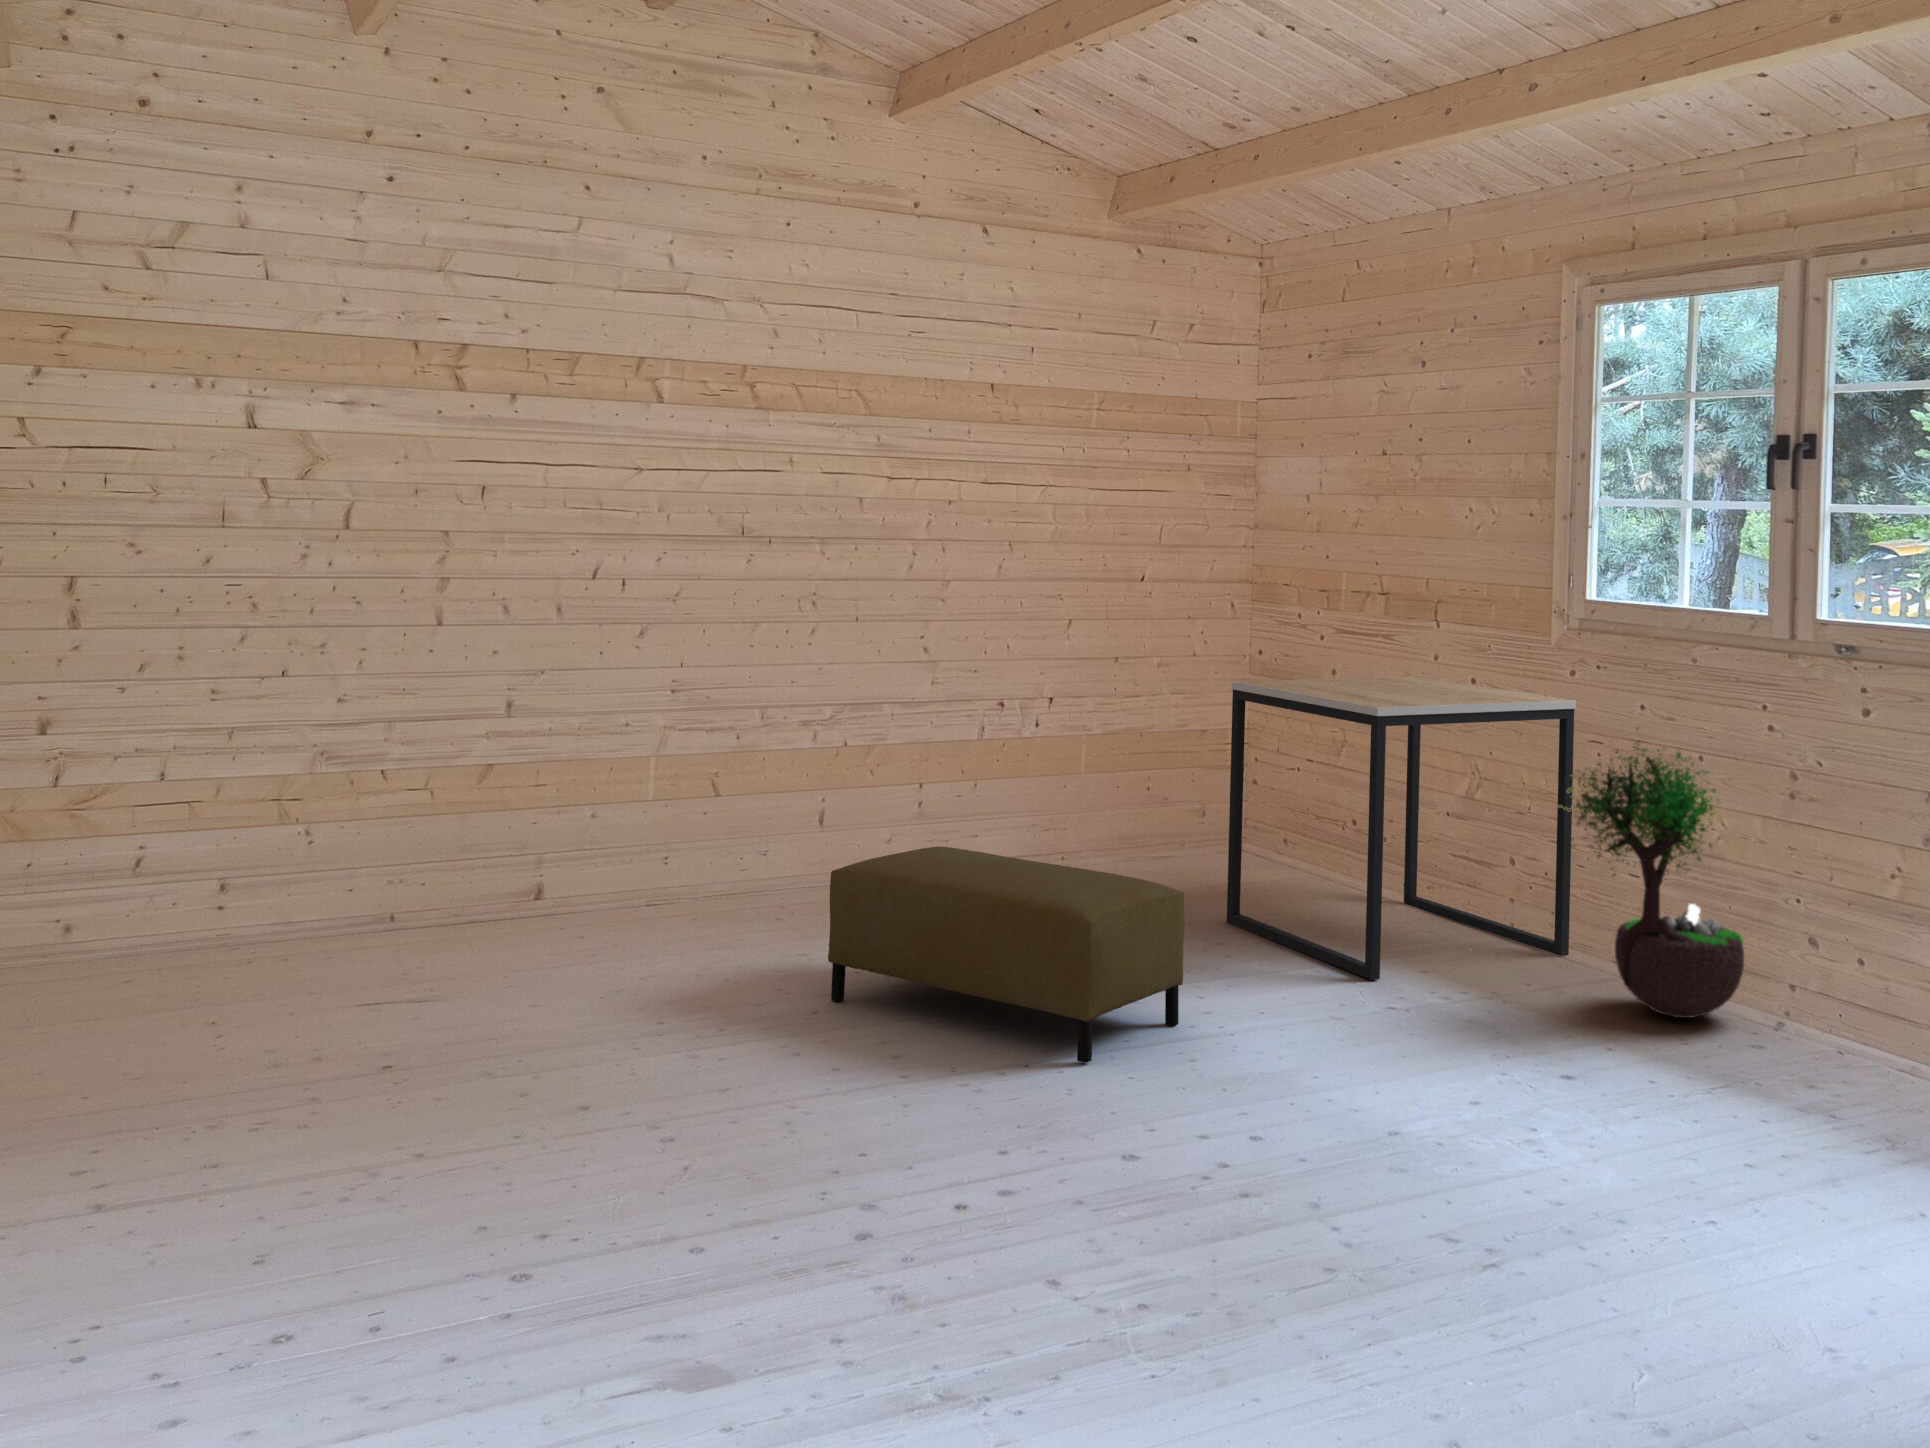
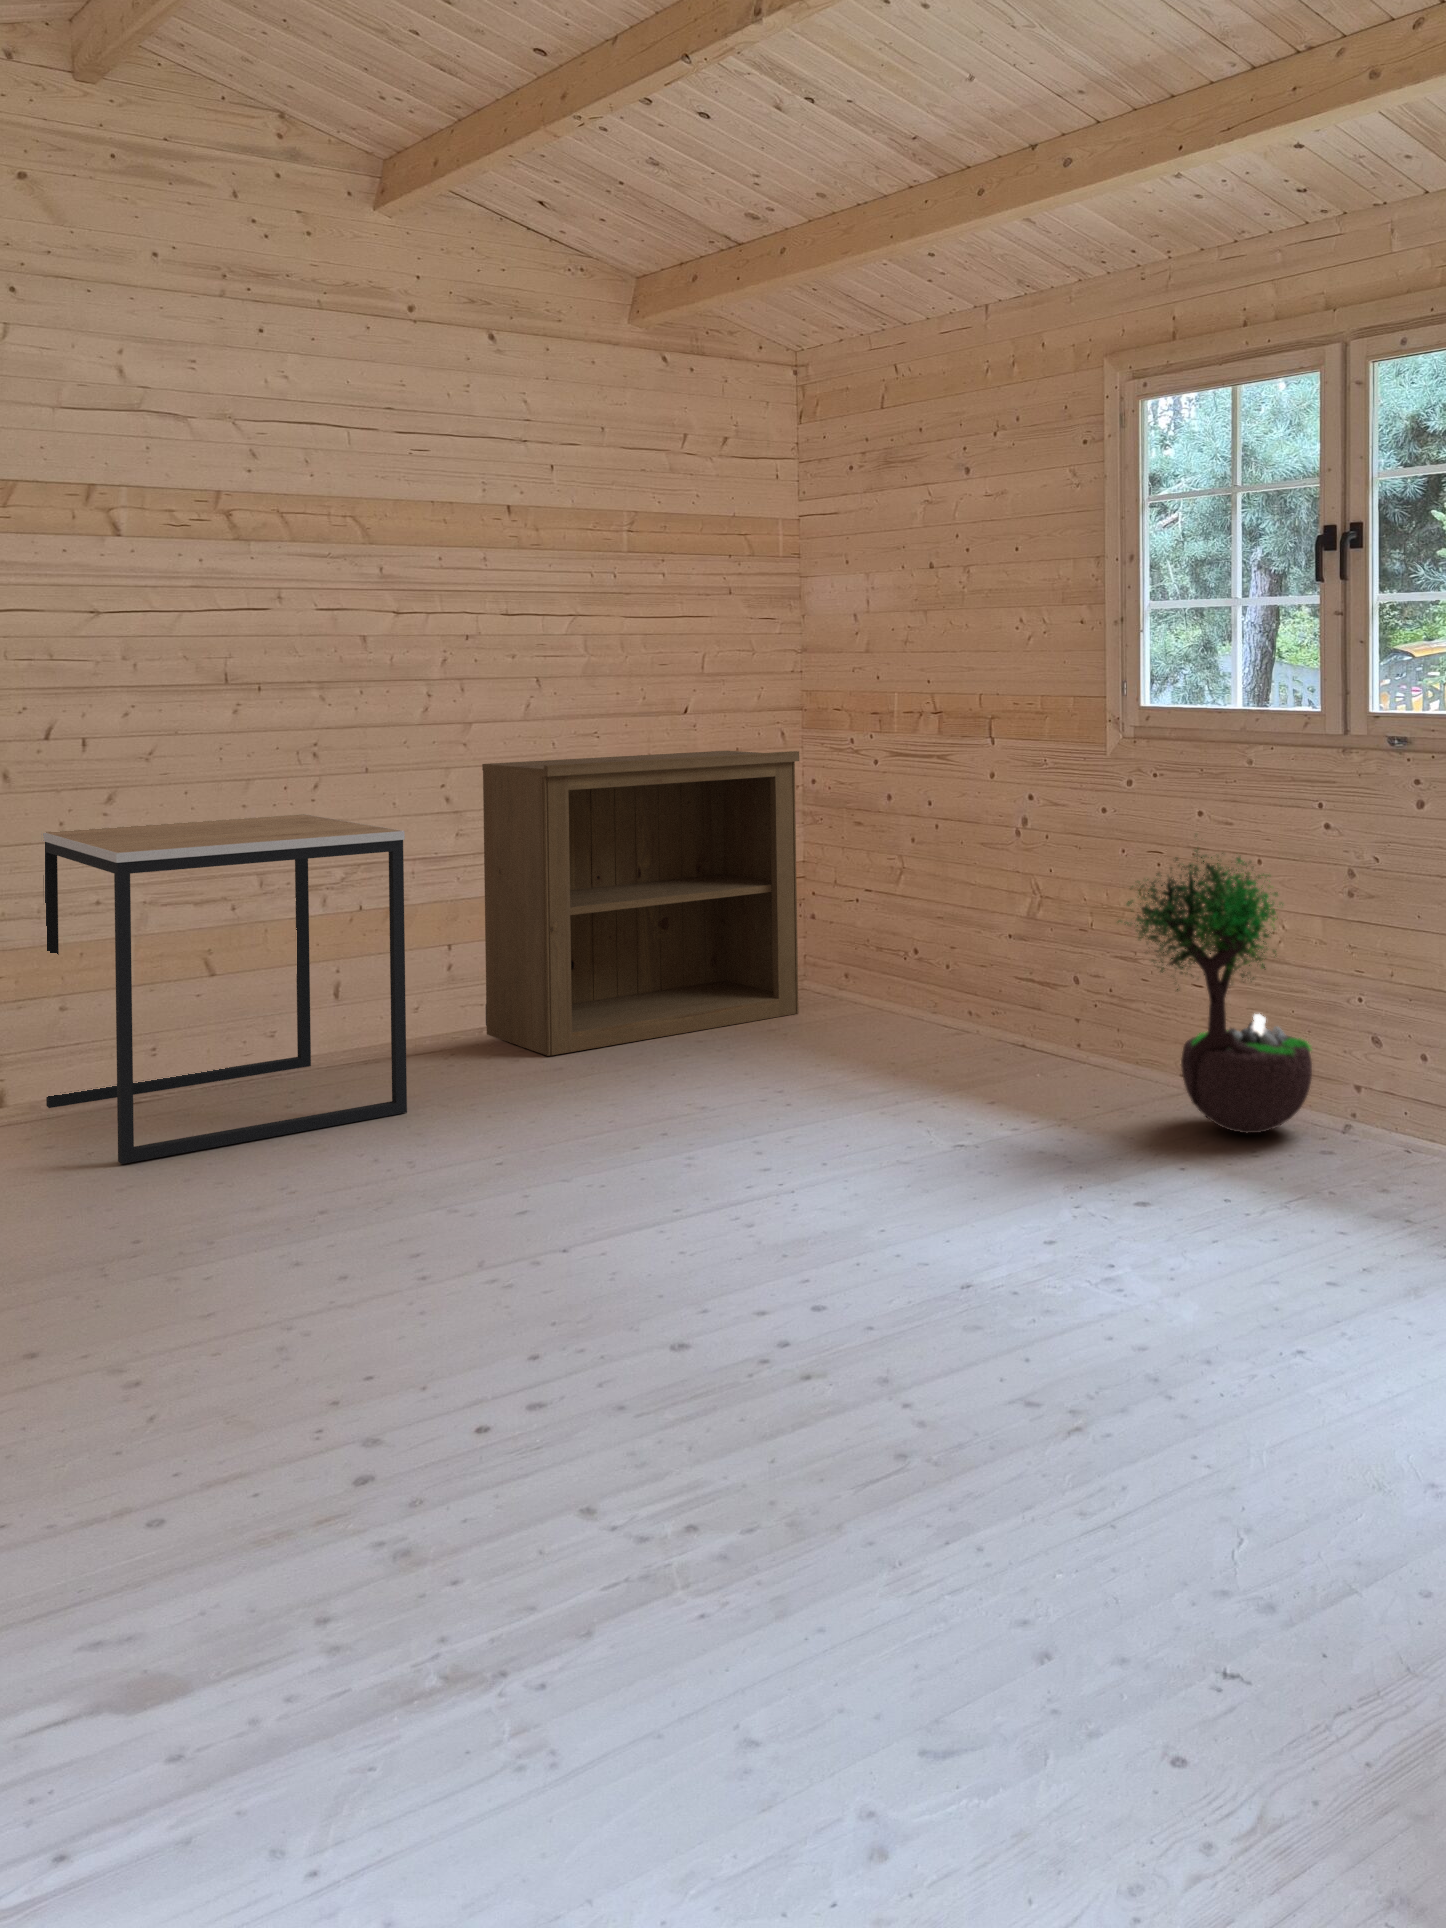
bookshelf: none [961,621,1260,894] -> present [482,751,799,1056]
side table: present [1227,677,1576,980] -> present [43,814,407,1164]
ottoman: present [828,846,1185,1063] -> none [327,1010,729,1239]

